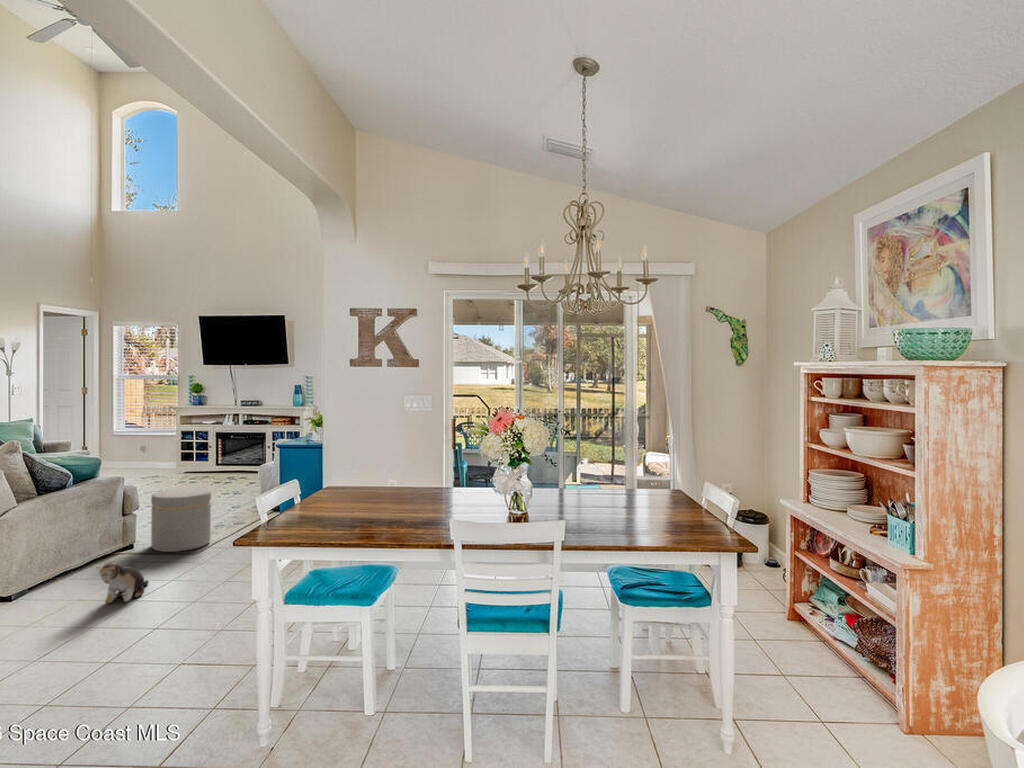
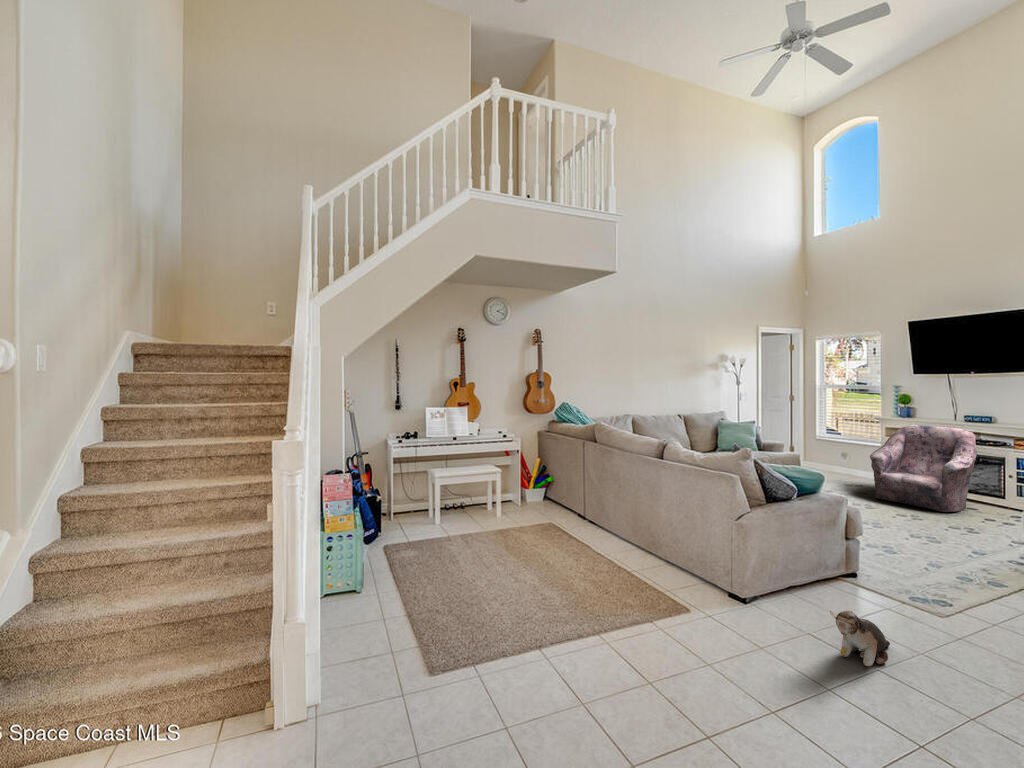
armchair: none [163,412,247,485] -> present [870,425,977,512]
ottoman: present [151,488,211,552] -> none [878,521,962,607]

